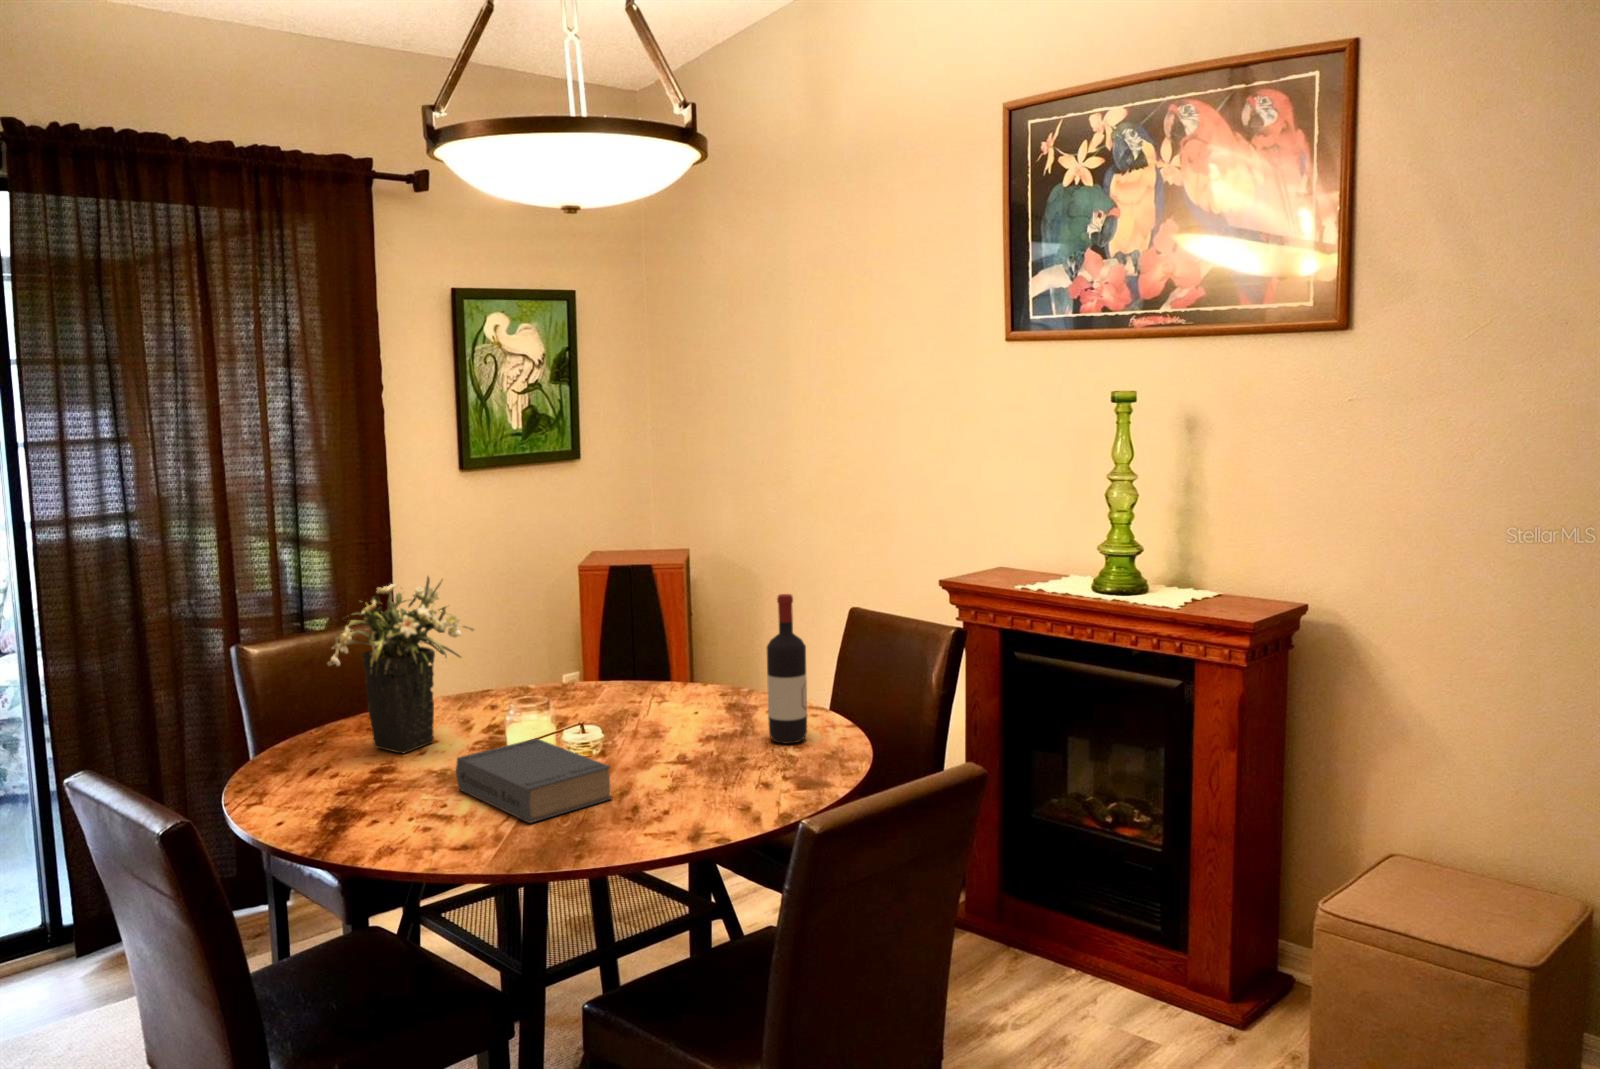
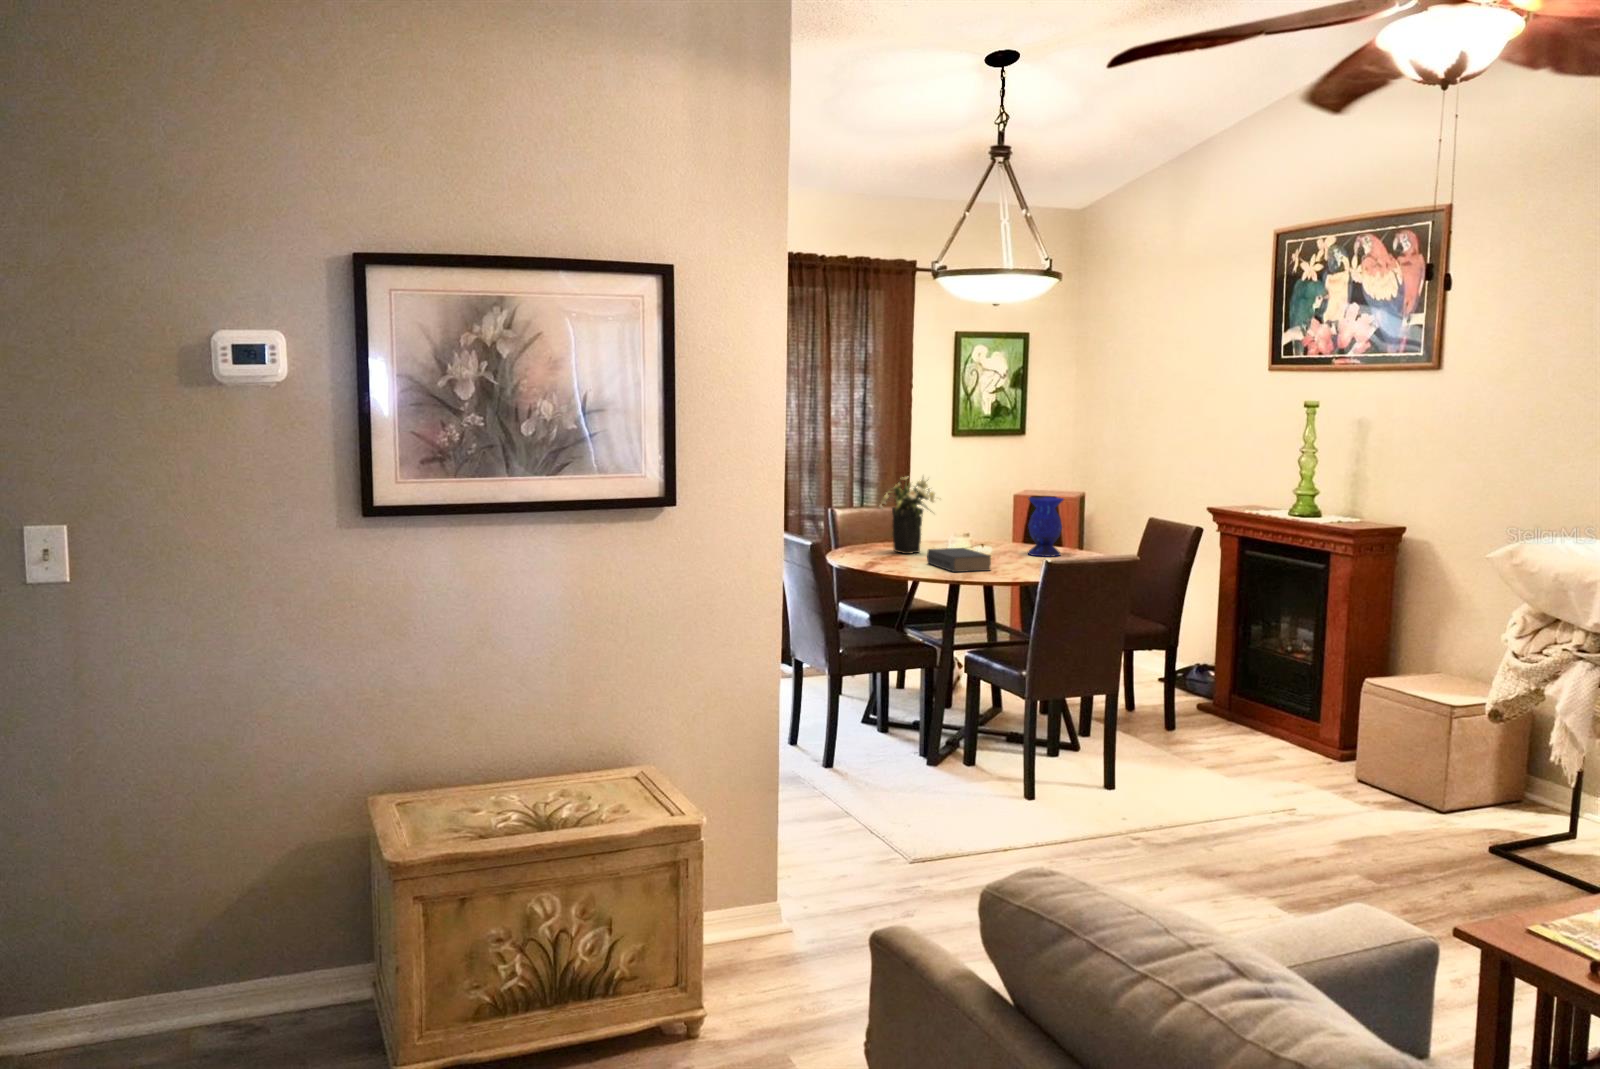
wine bottle: present [767,594,807,744] -> none [1075,493,1096,565]
vase: none [650,595,722,721] -> present [1028,497,1064,557]

